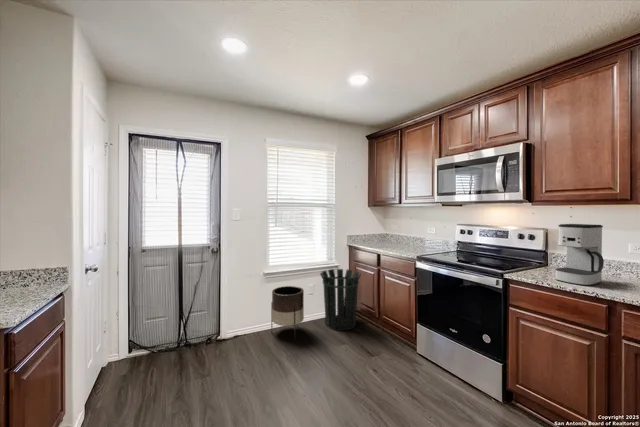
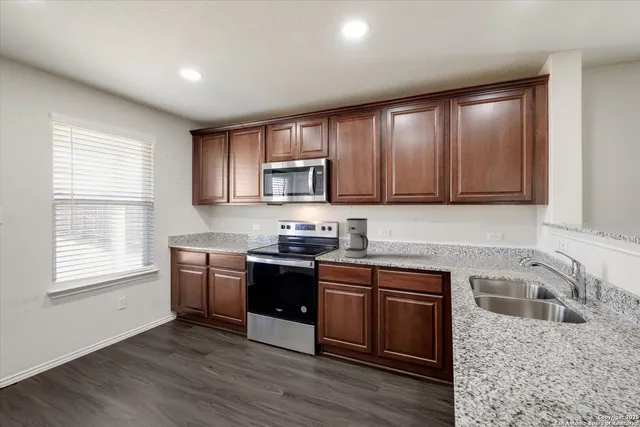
waste bin: present [320,269,361,330] -> none [136,274,188,343]
planter: present [271,286,304,339] -> none [61,303,115,371]

